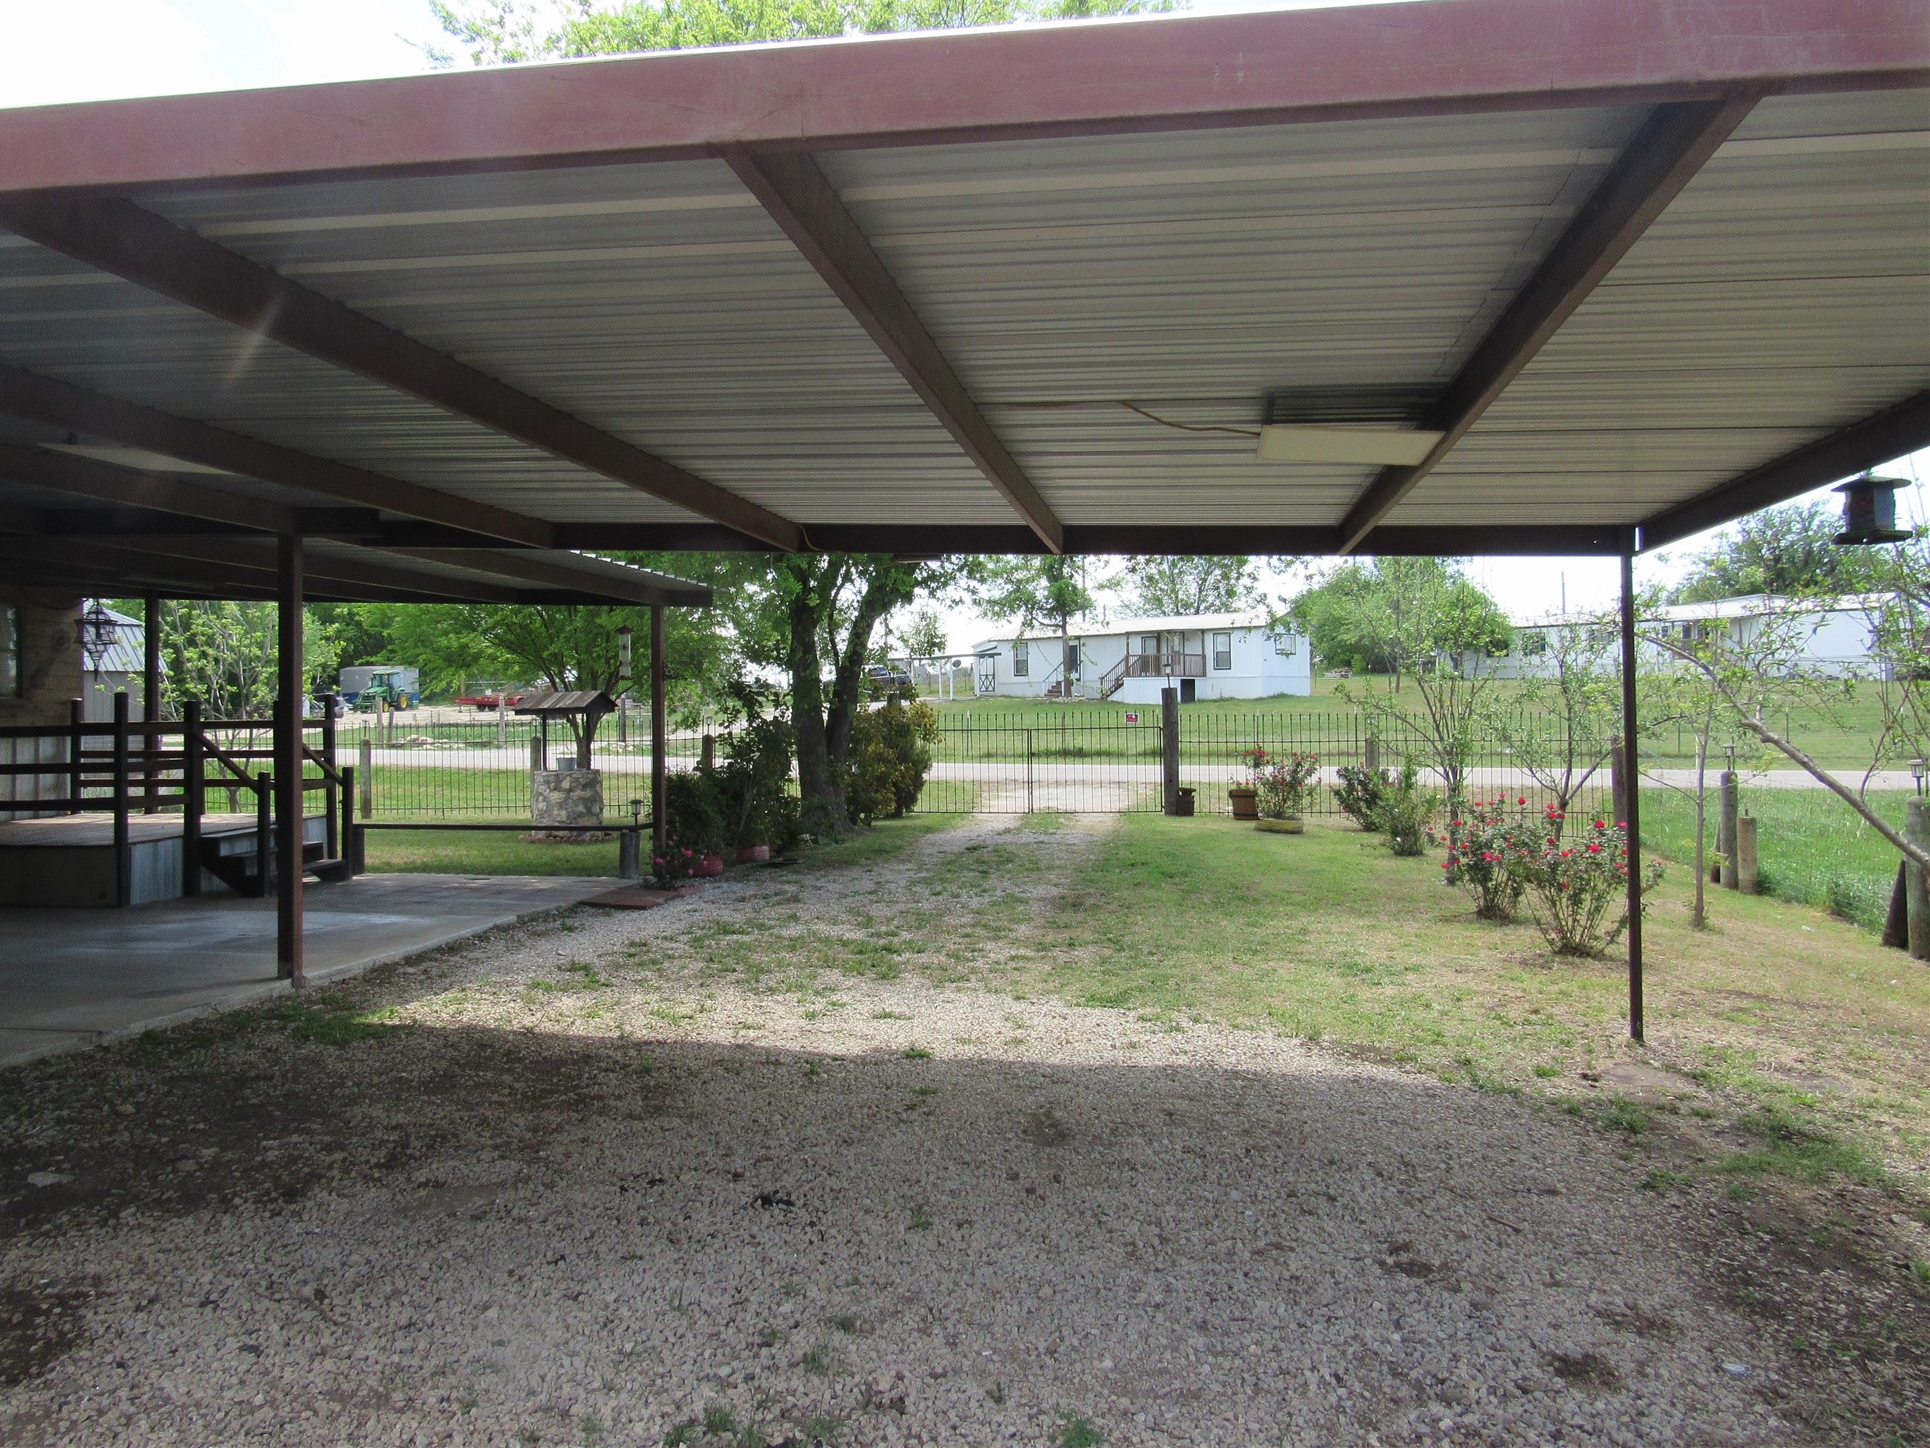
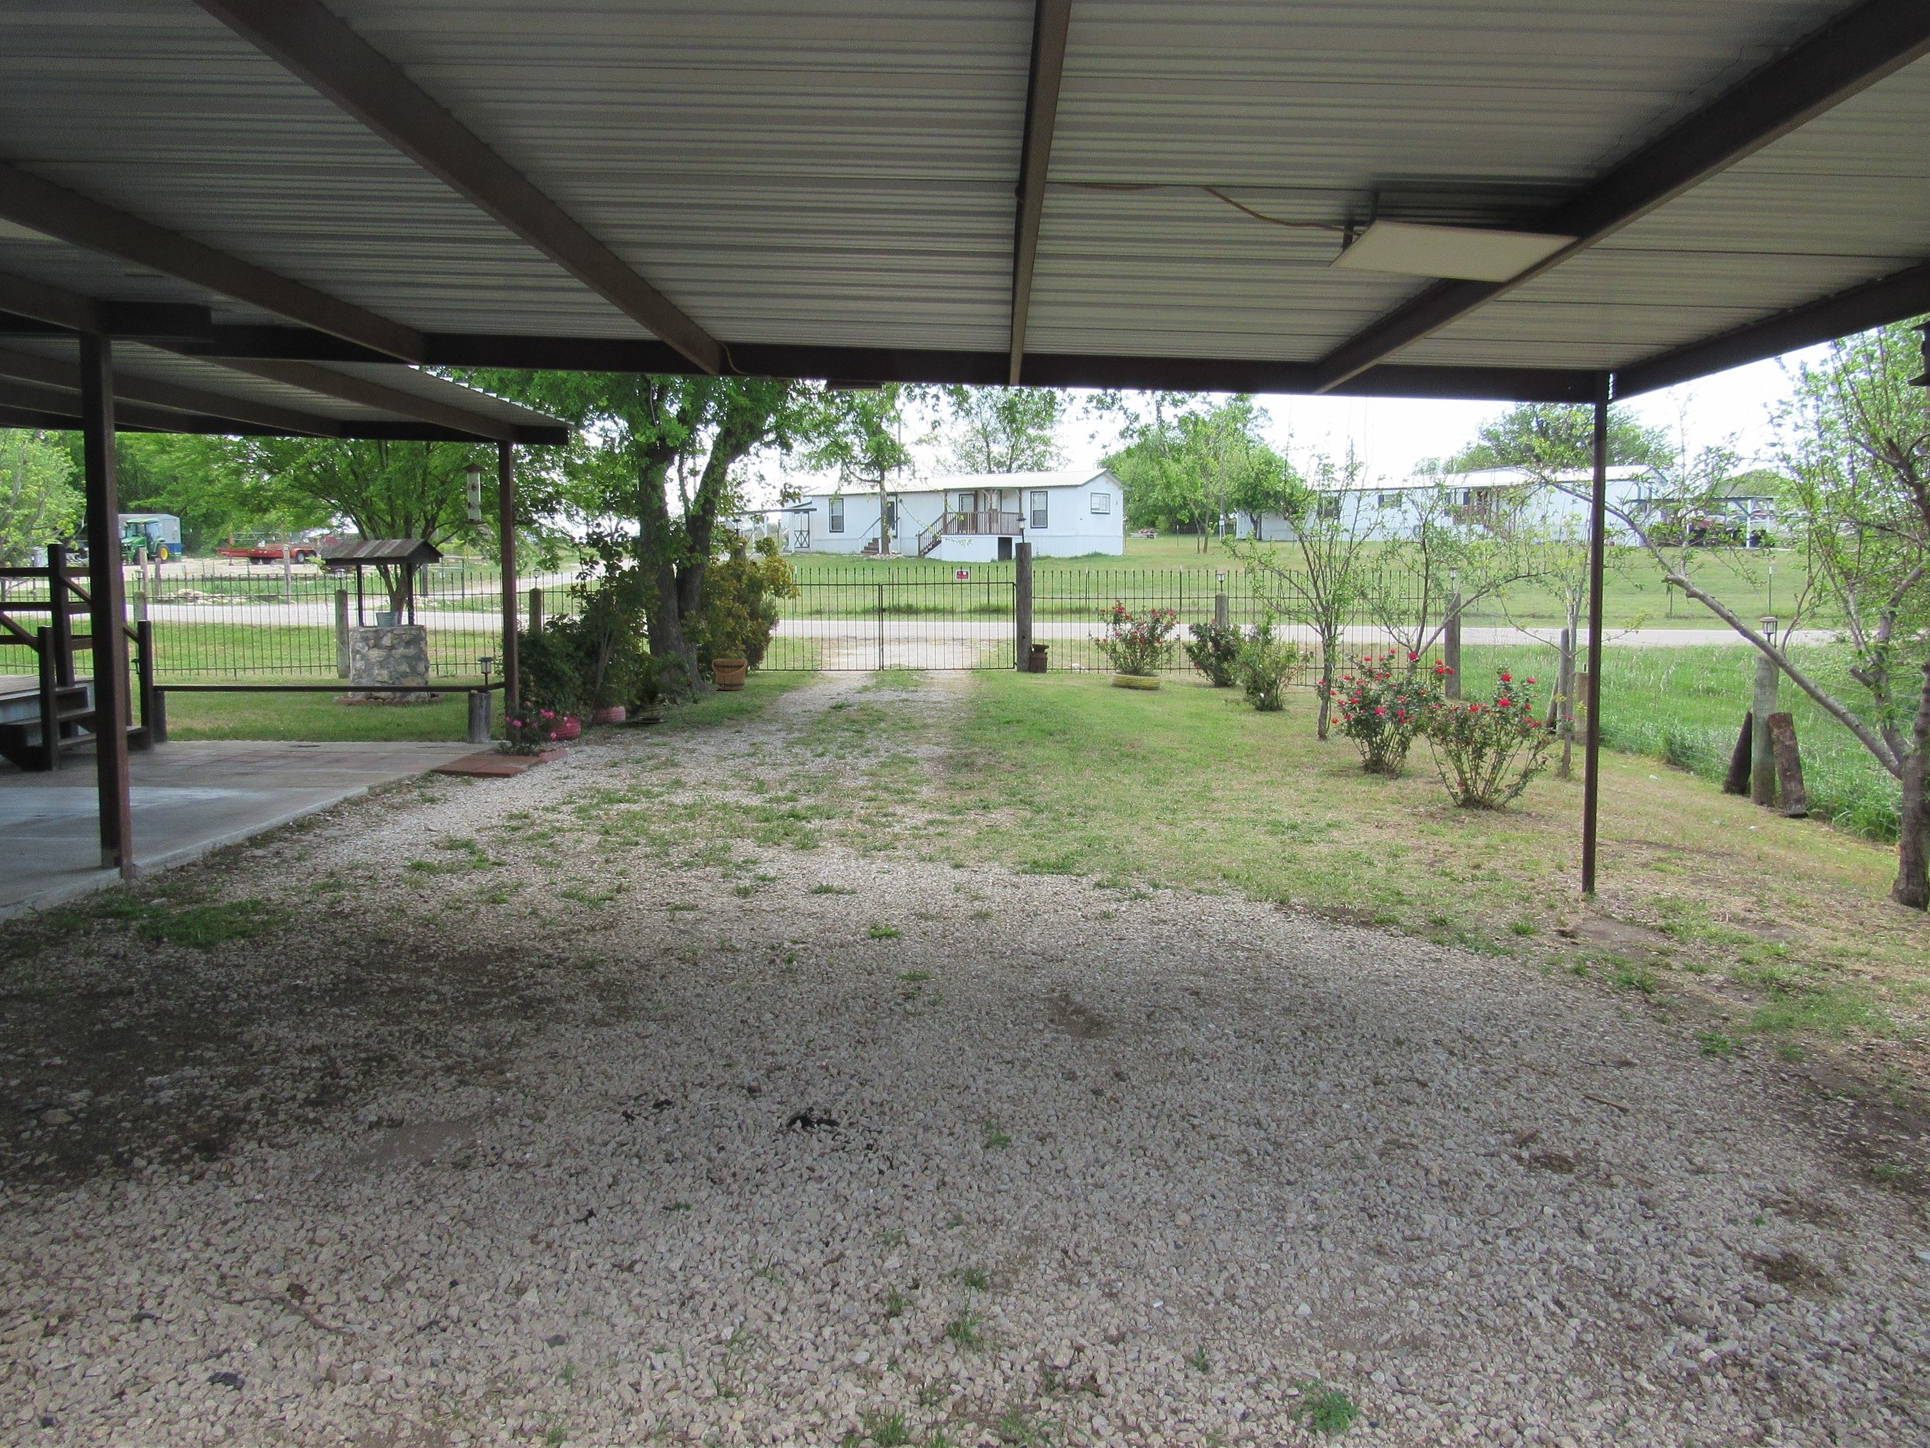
bucket: present [1228,789,1260,820] -> present [712,659,748,690]

